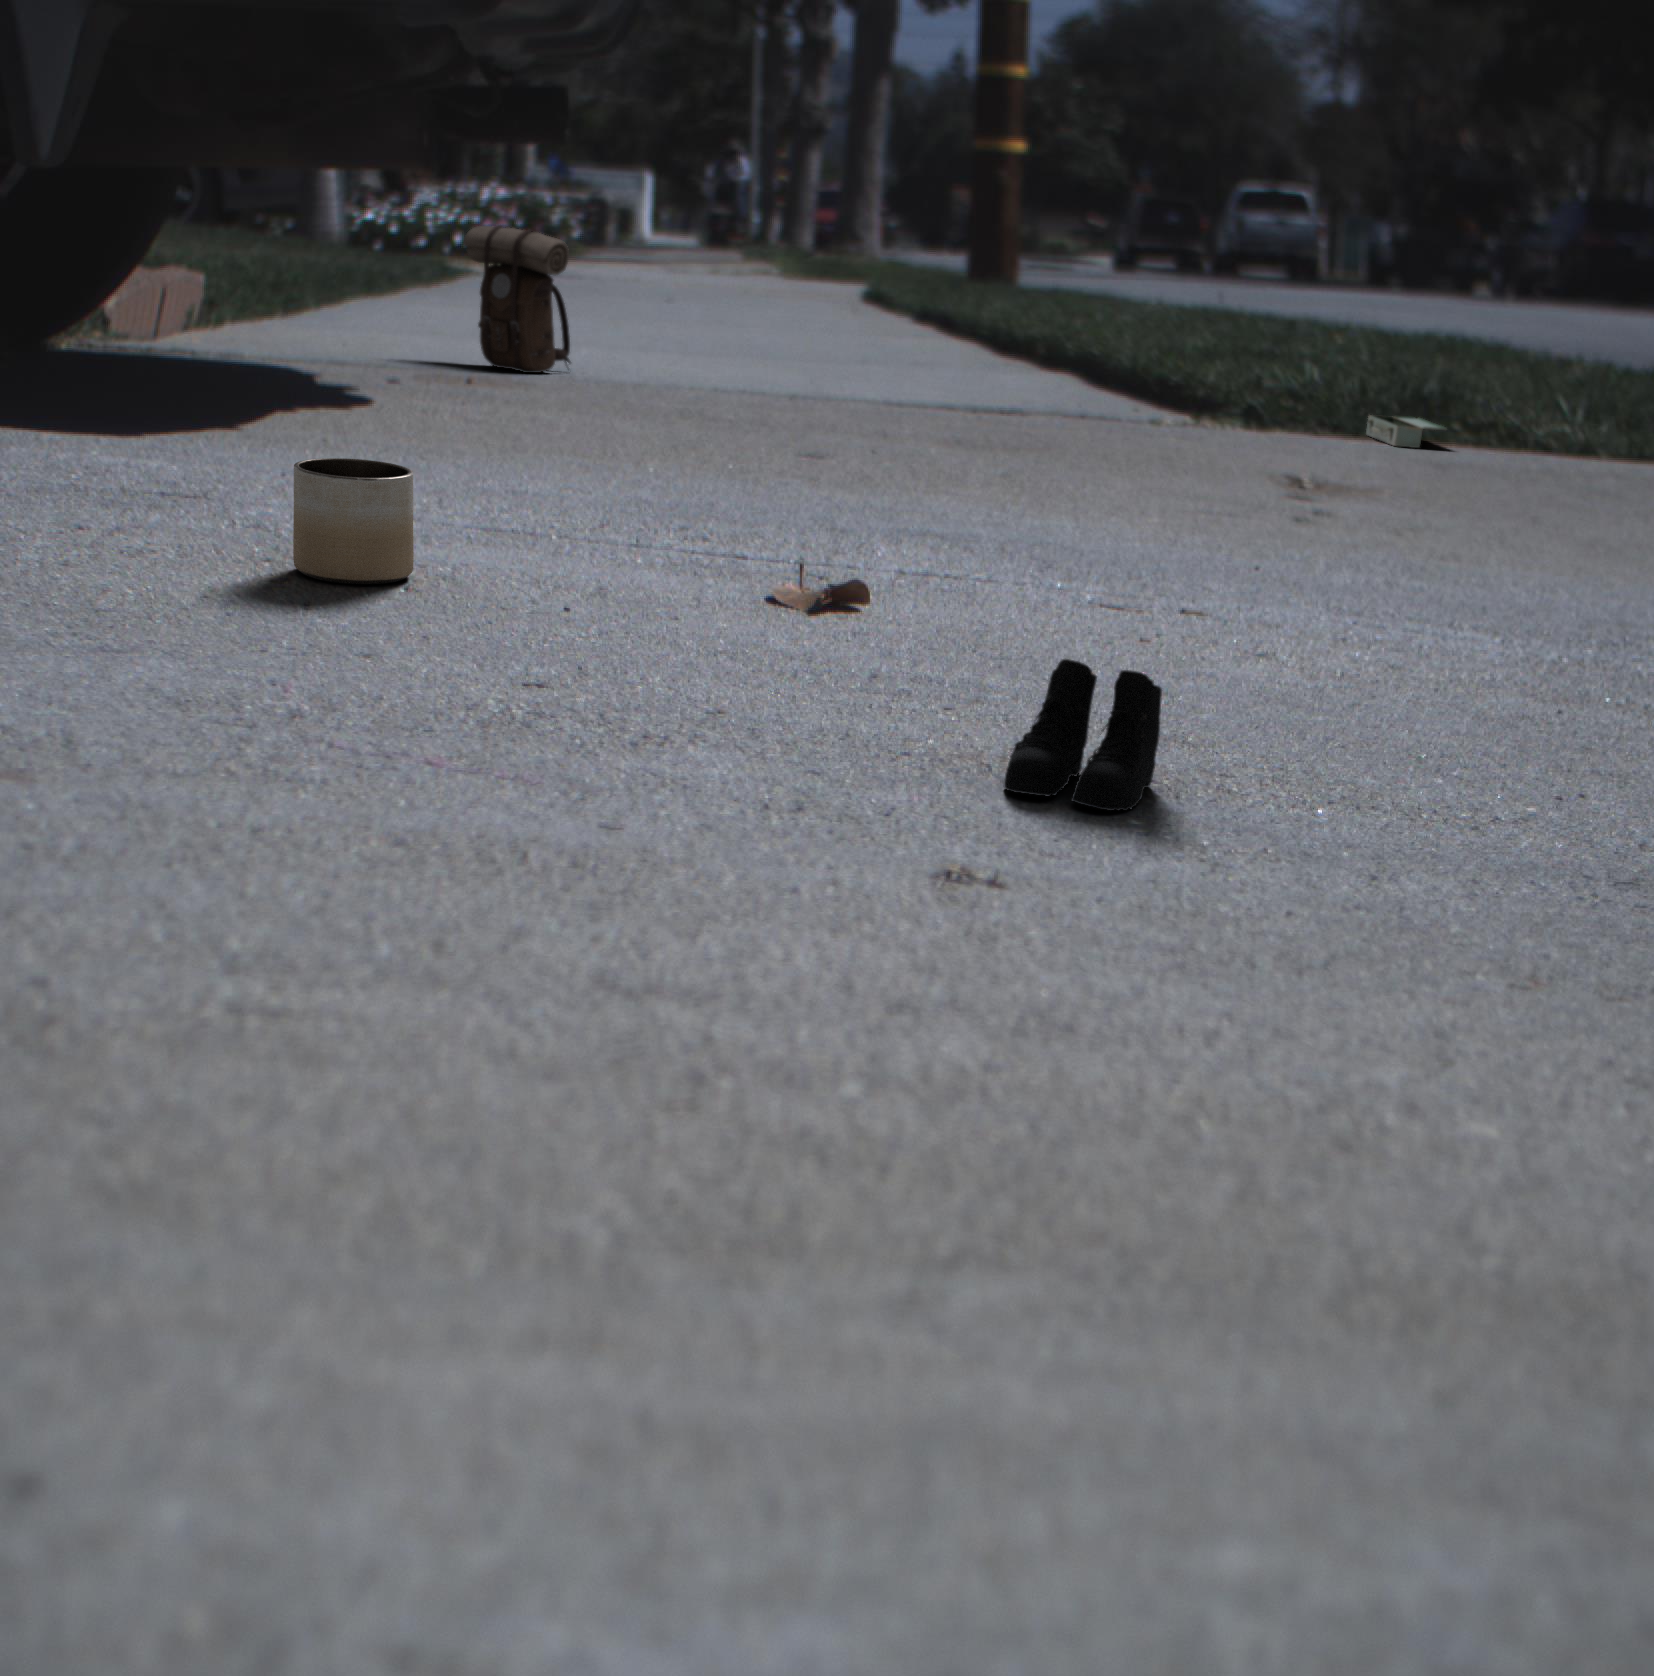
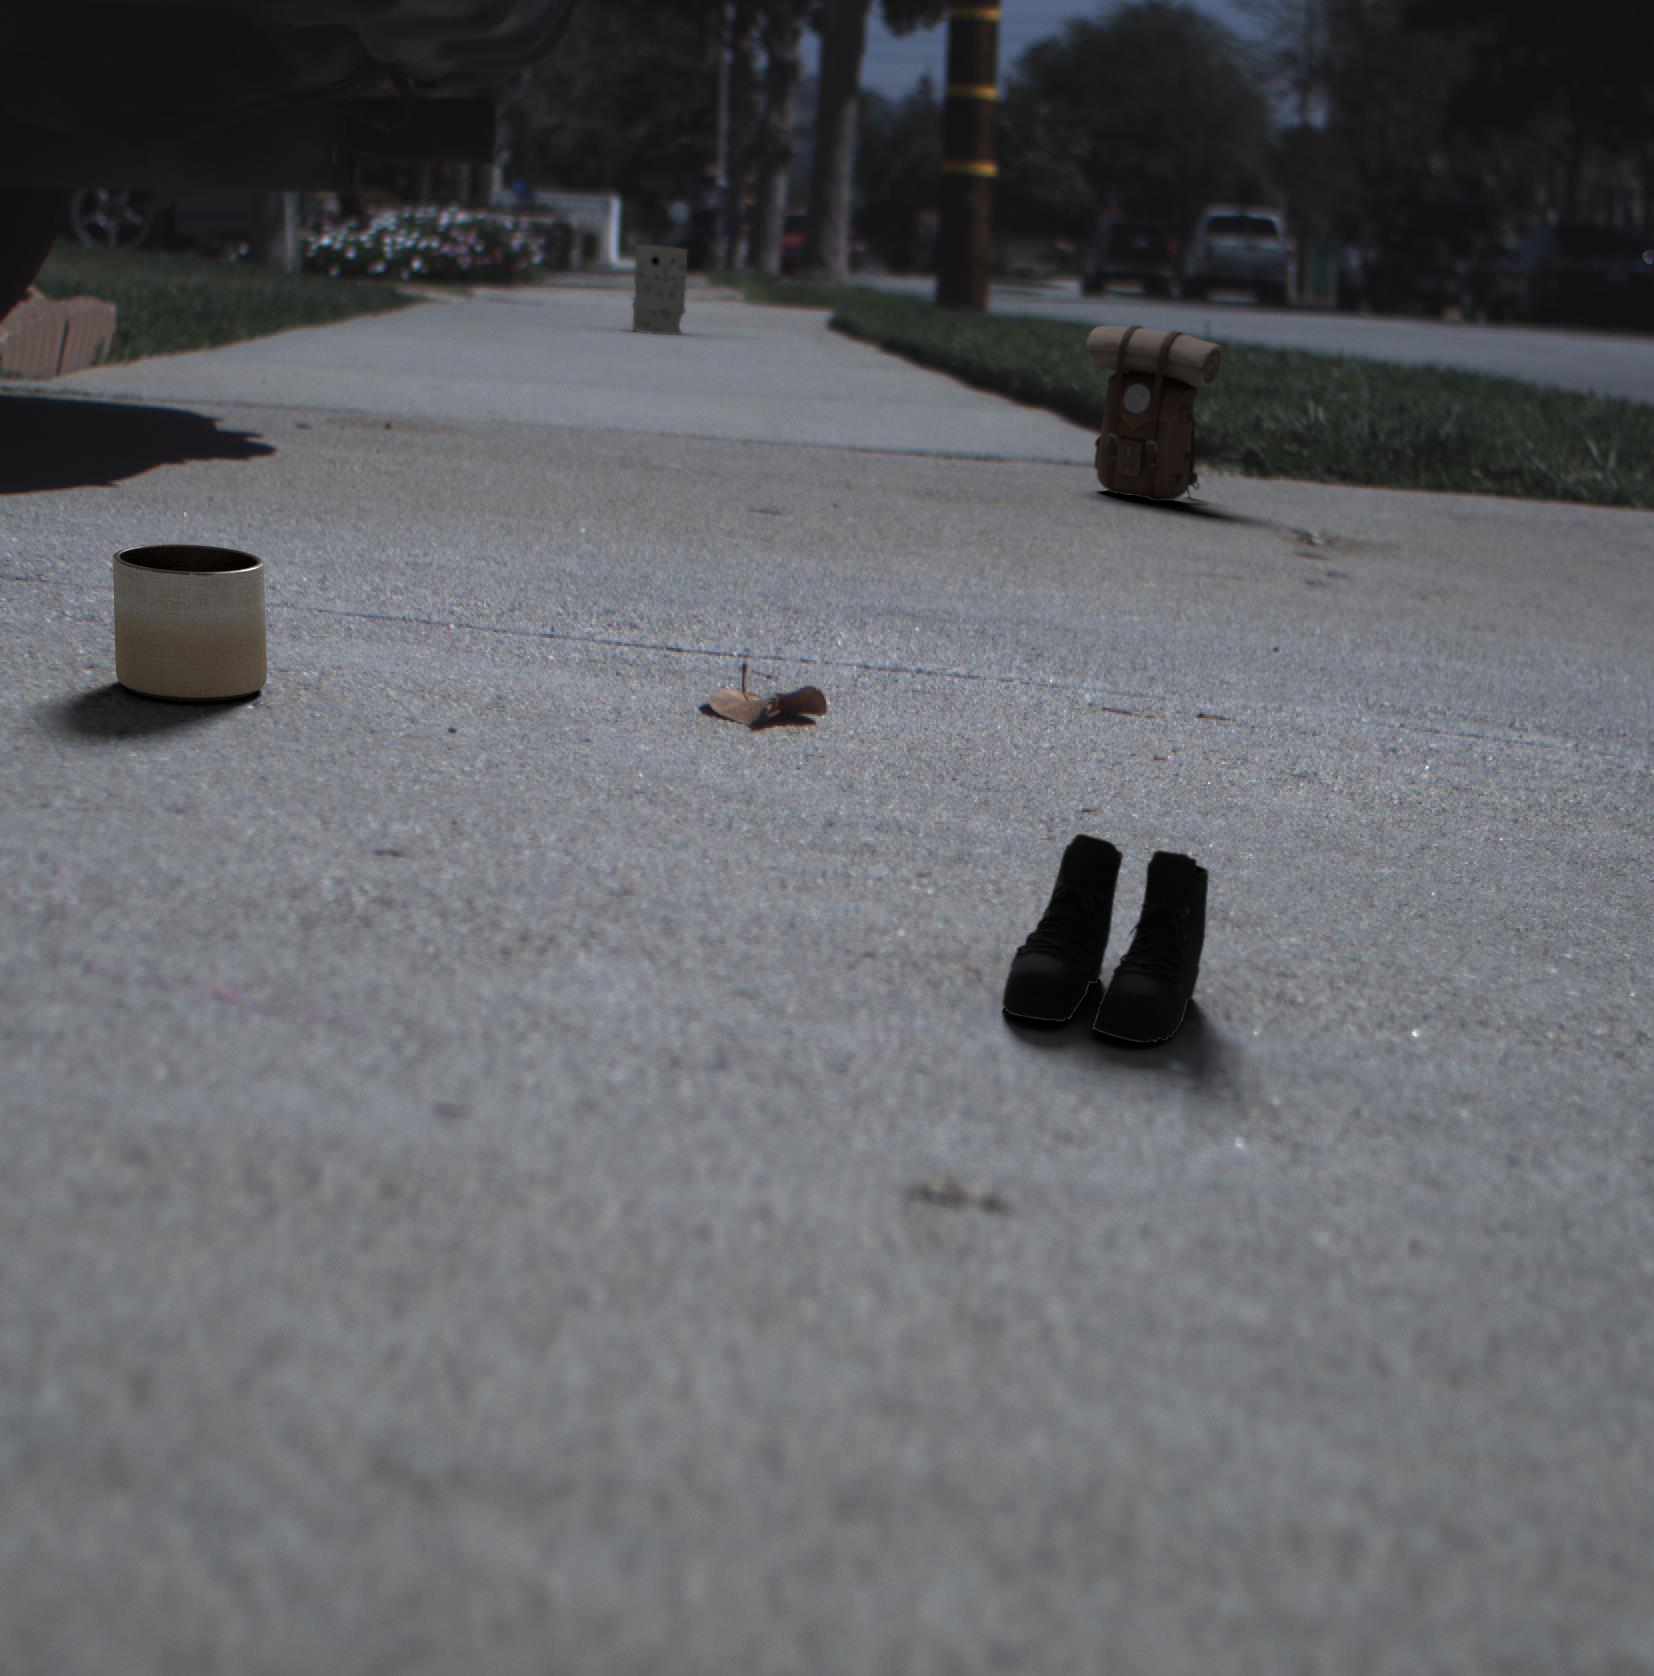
trash can: none [676,218,731,307] -> present [632,244,687,335]
backpack: present [463,225,571,373] -> present [1086,325,1222,501]
toolbox: present [1366,415,1446,448] -> none [1365,460,1454,496]

